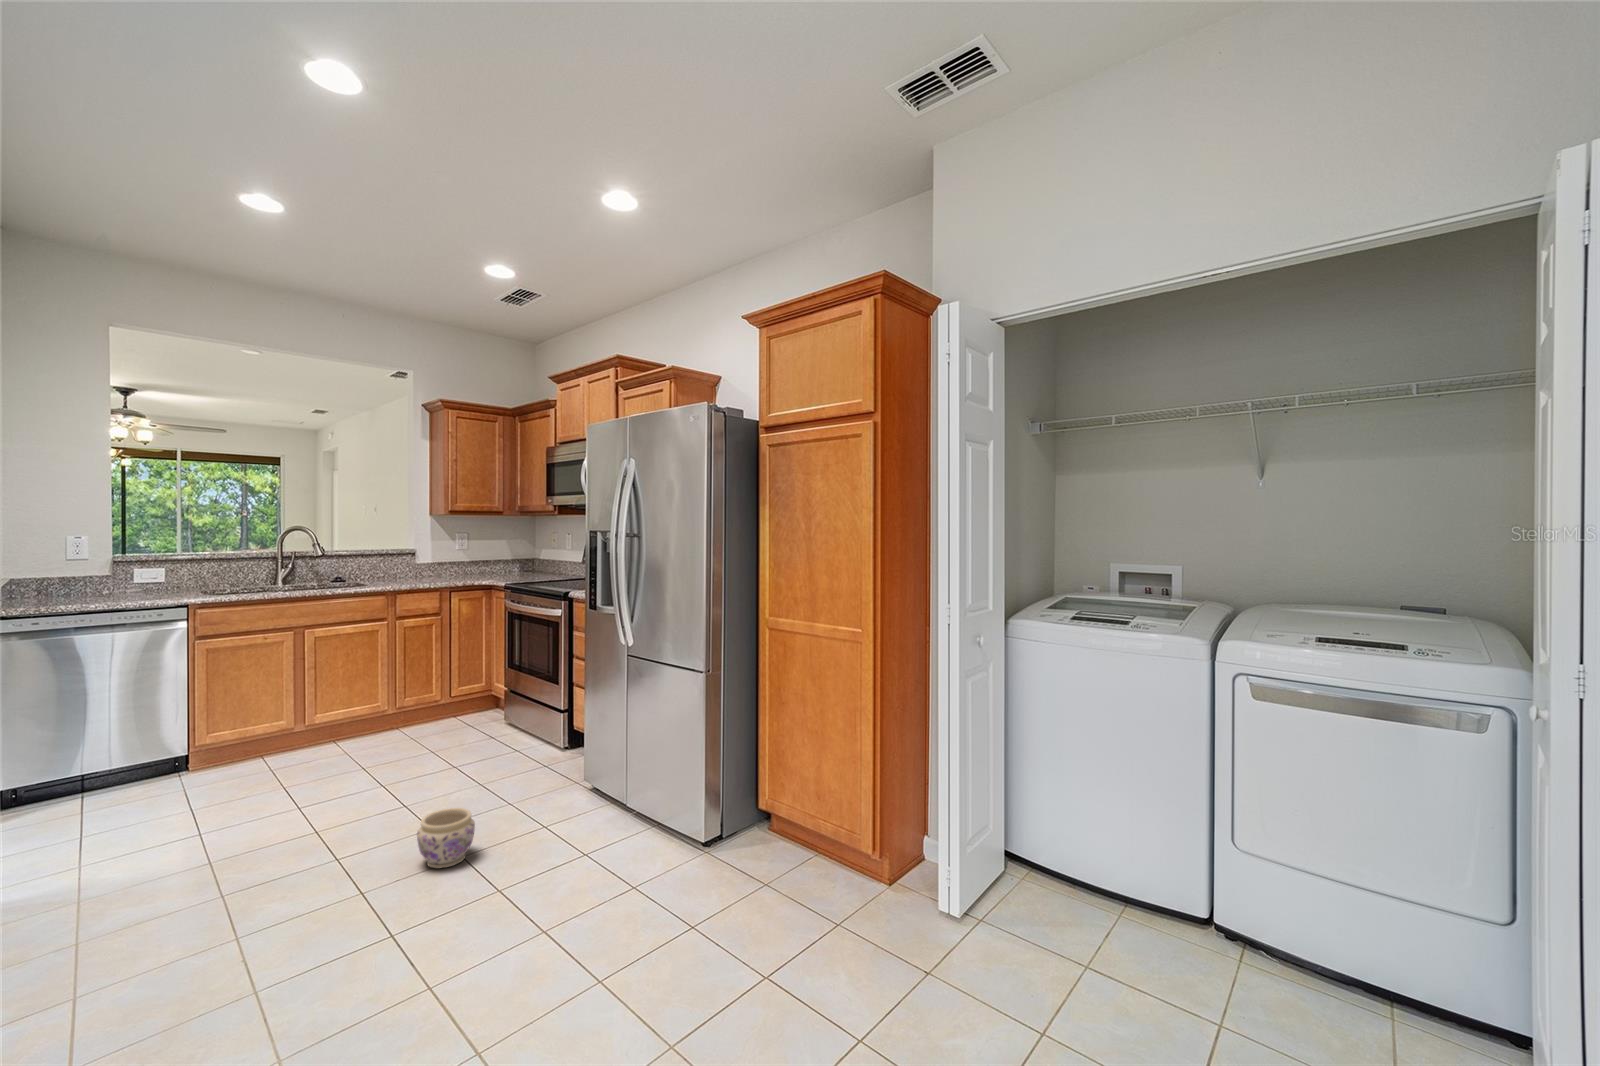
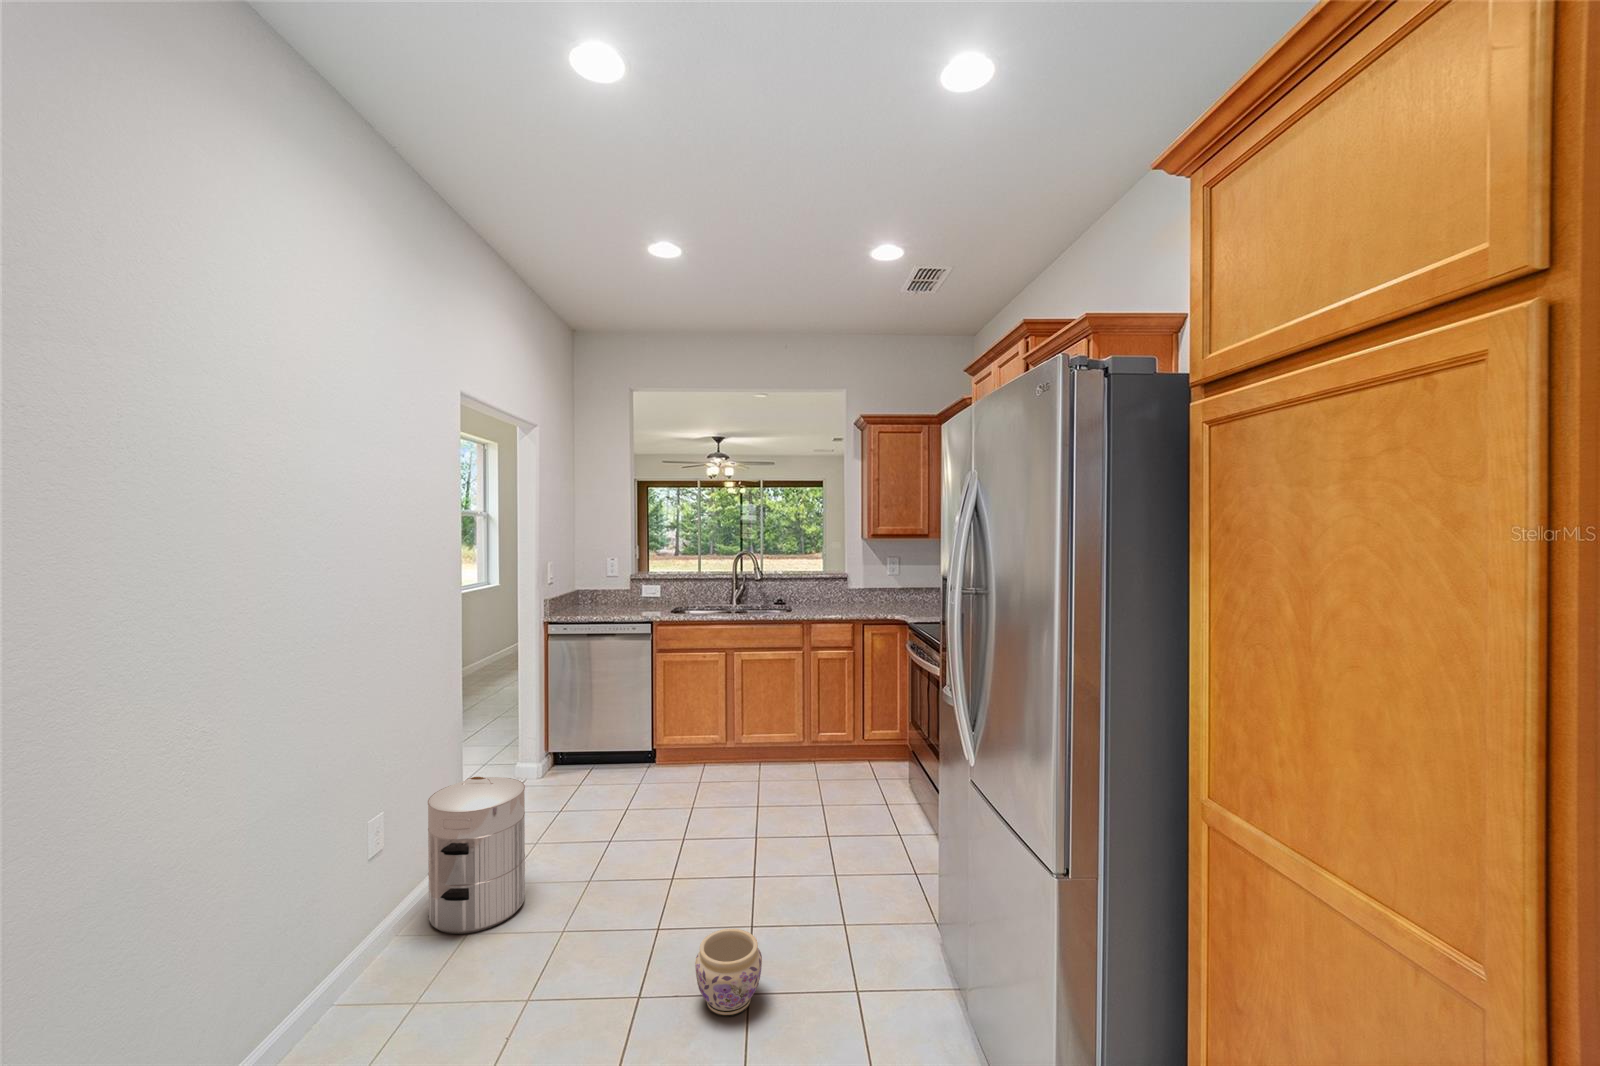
waste bin: none [16,756,154,928] -> present [428,777,525,934]

